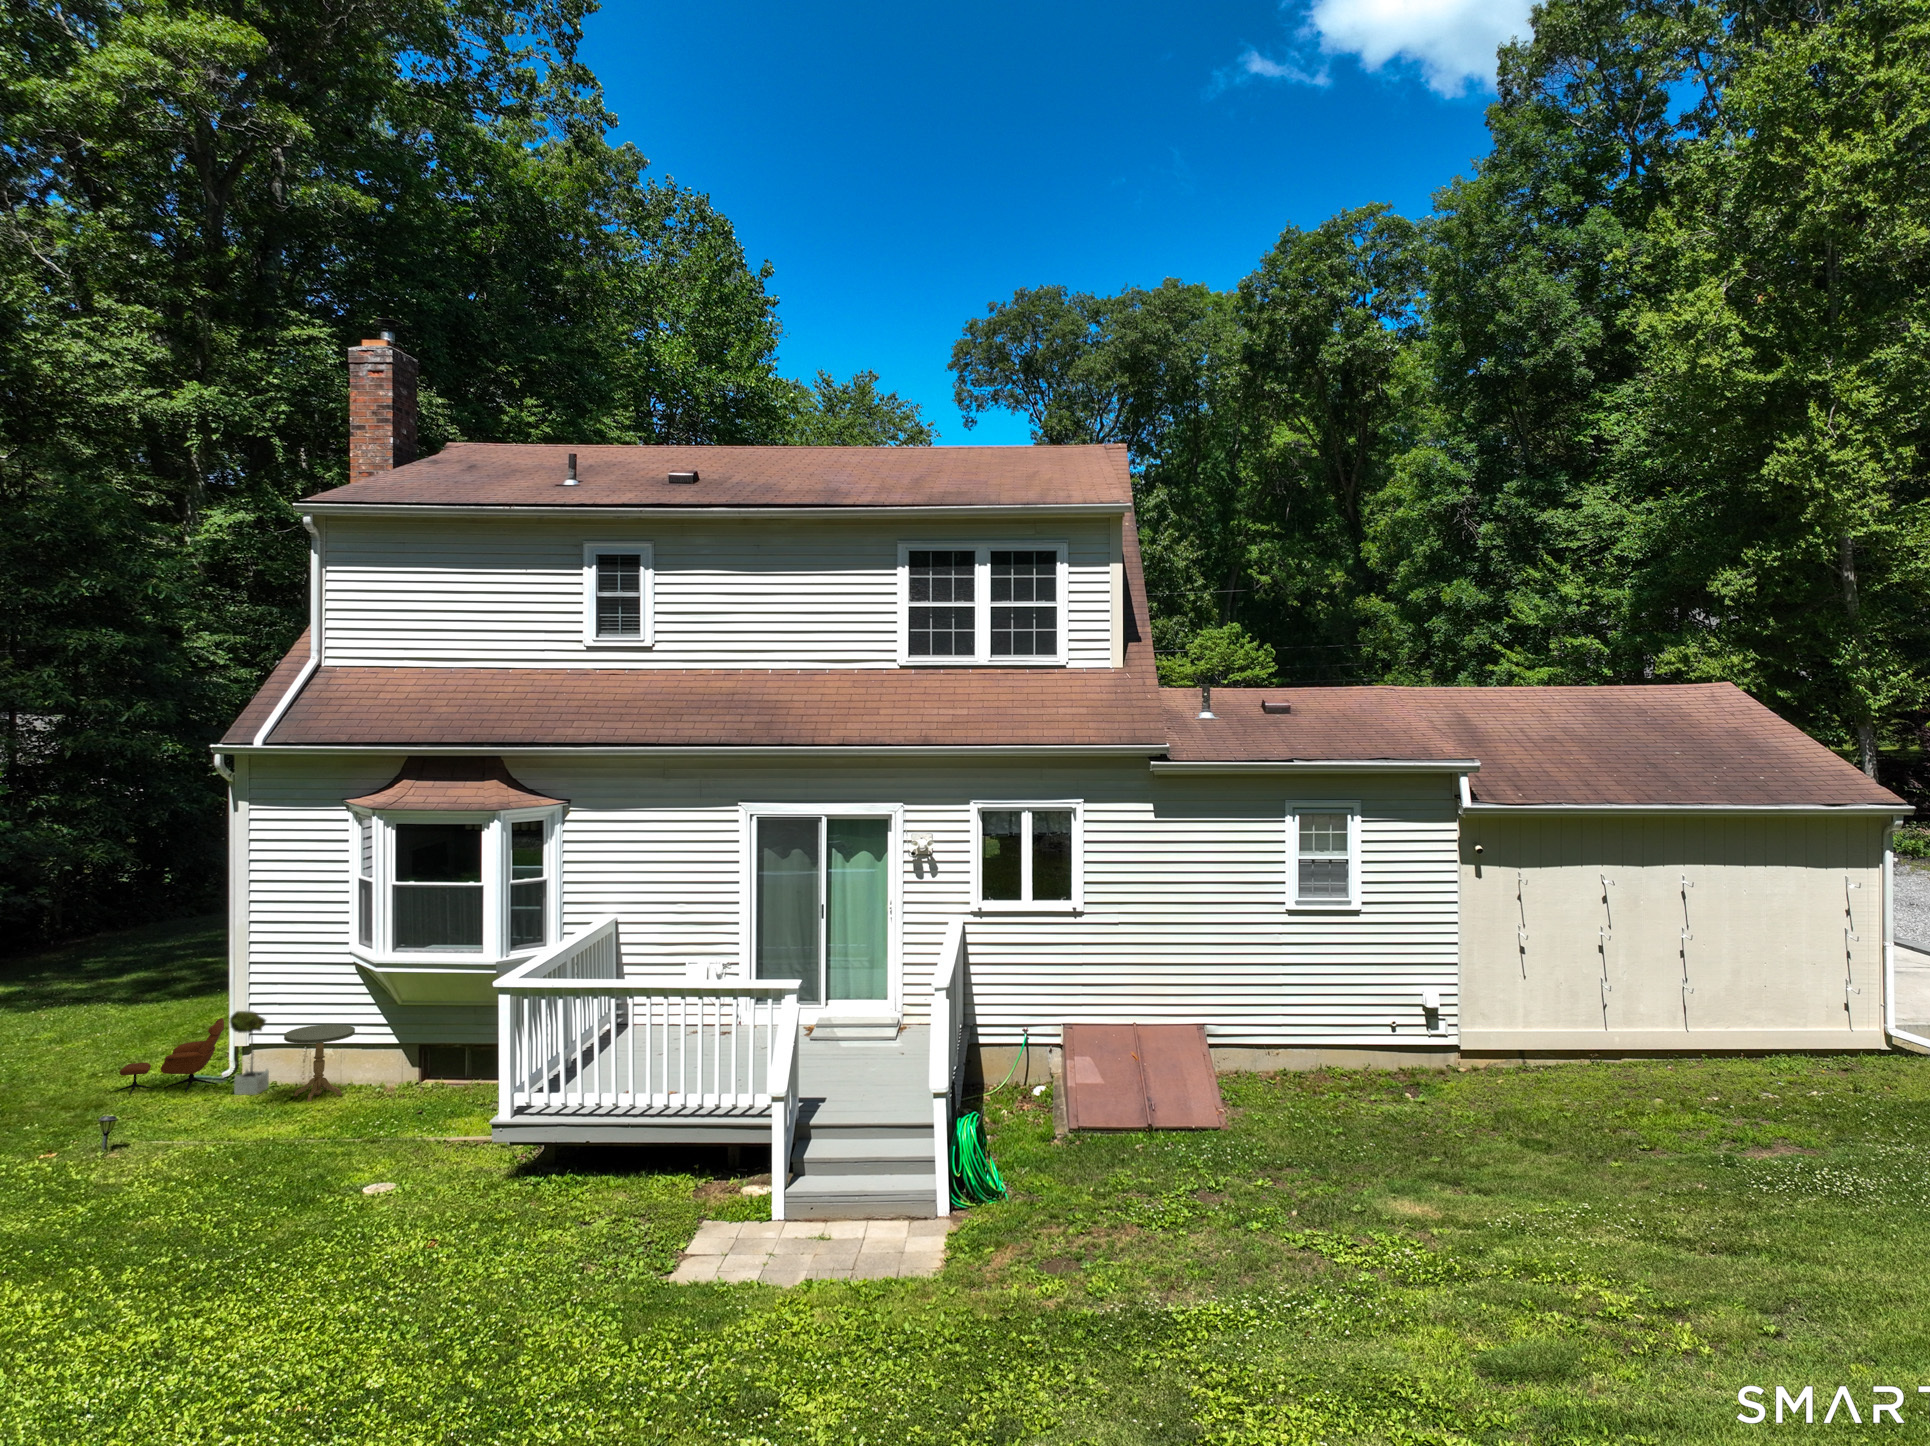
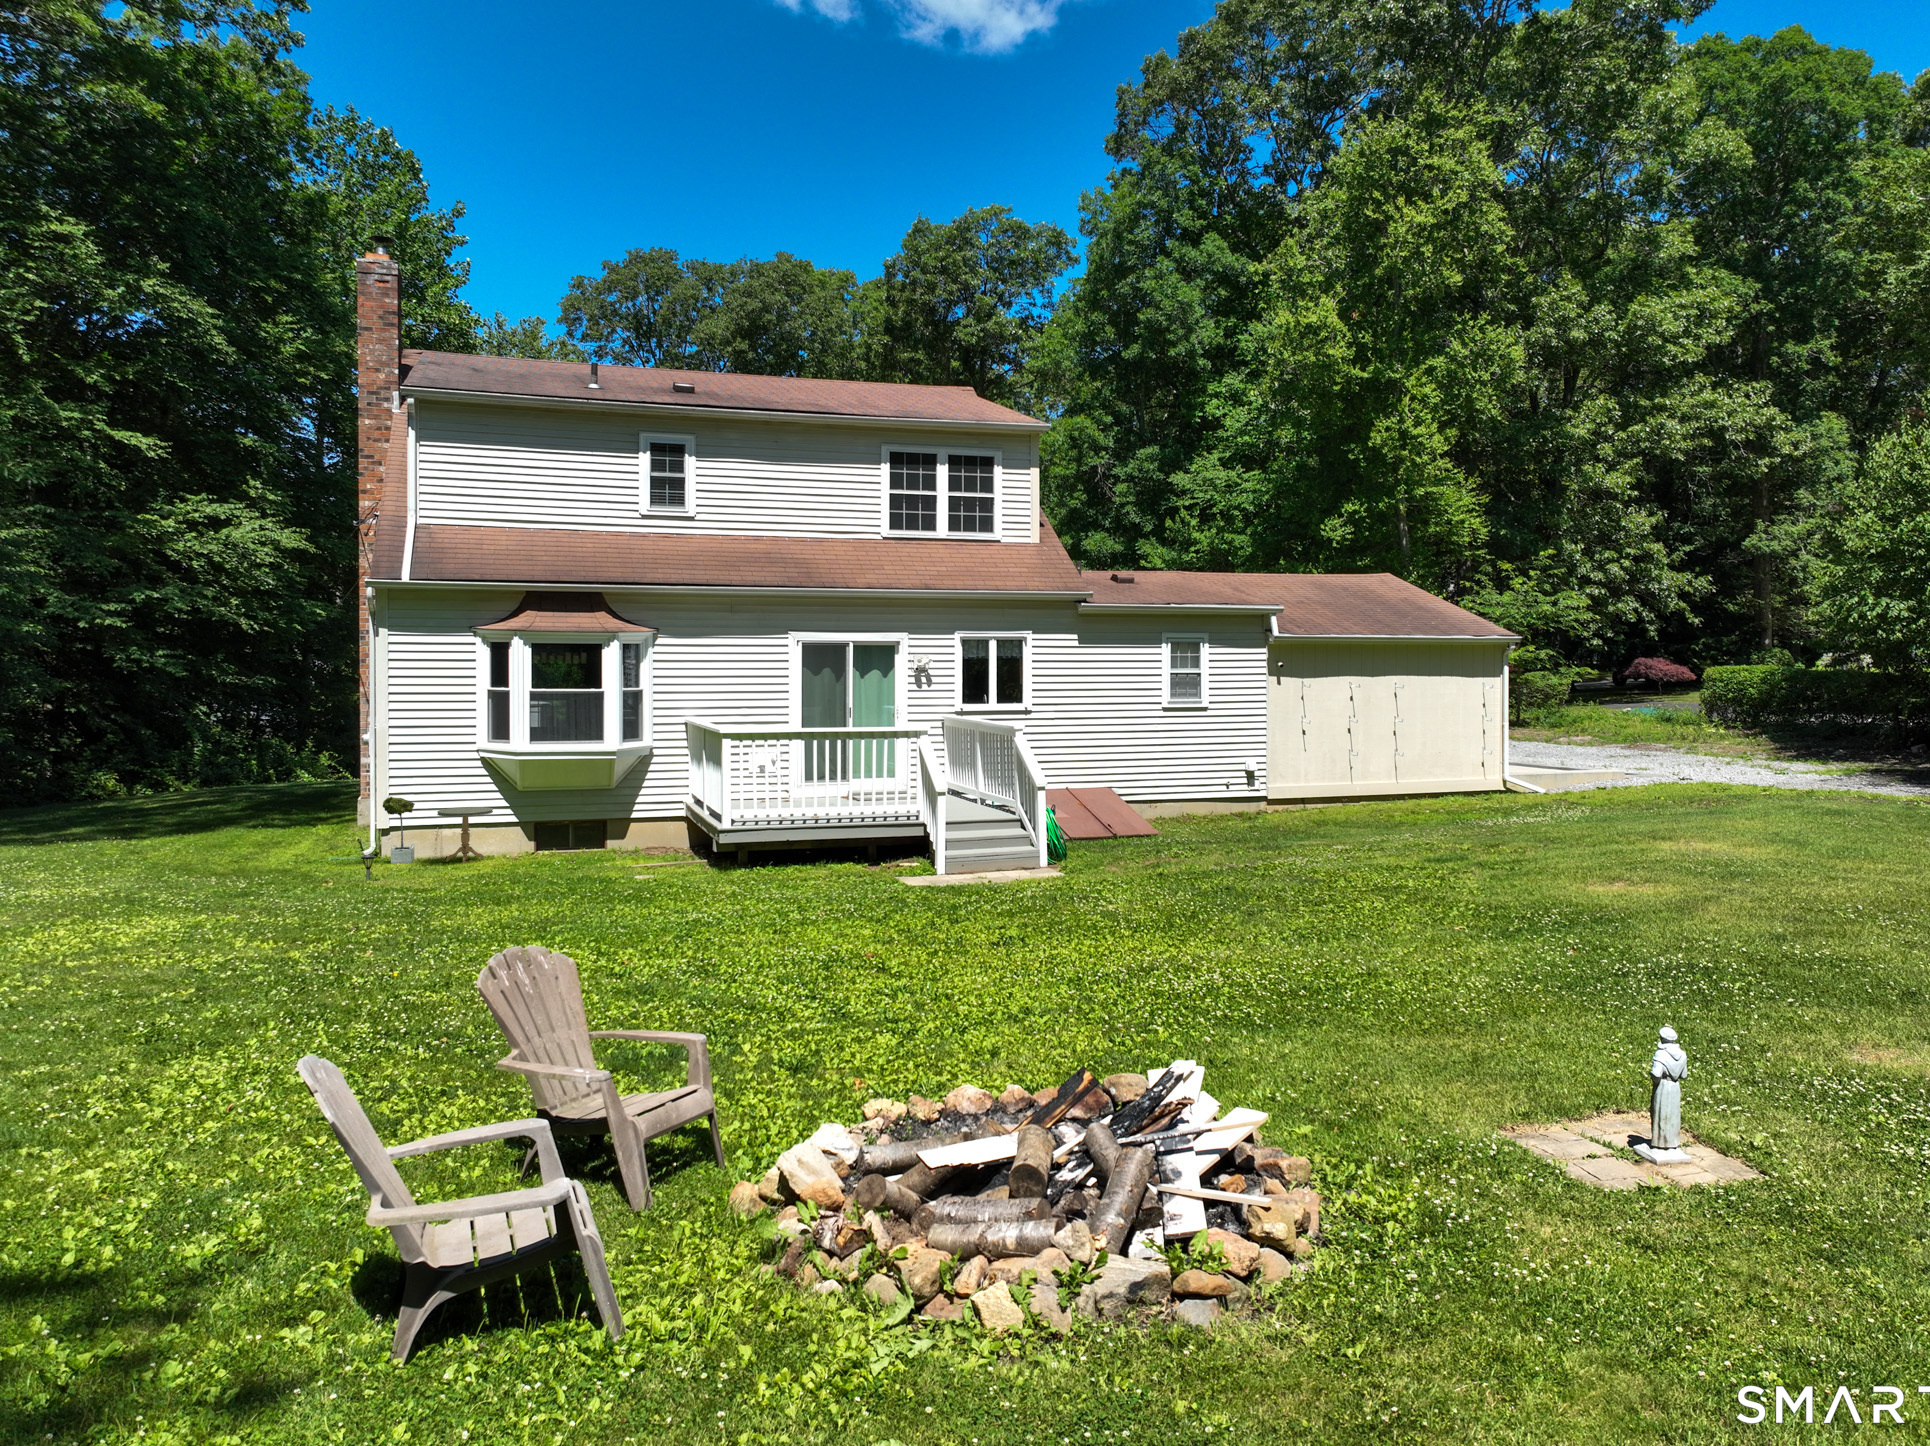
lounge chair: present [114,1018,224,1095] -> none [279,807,368,868]

